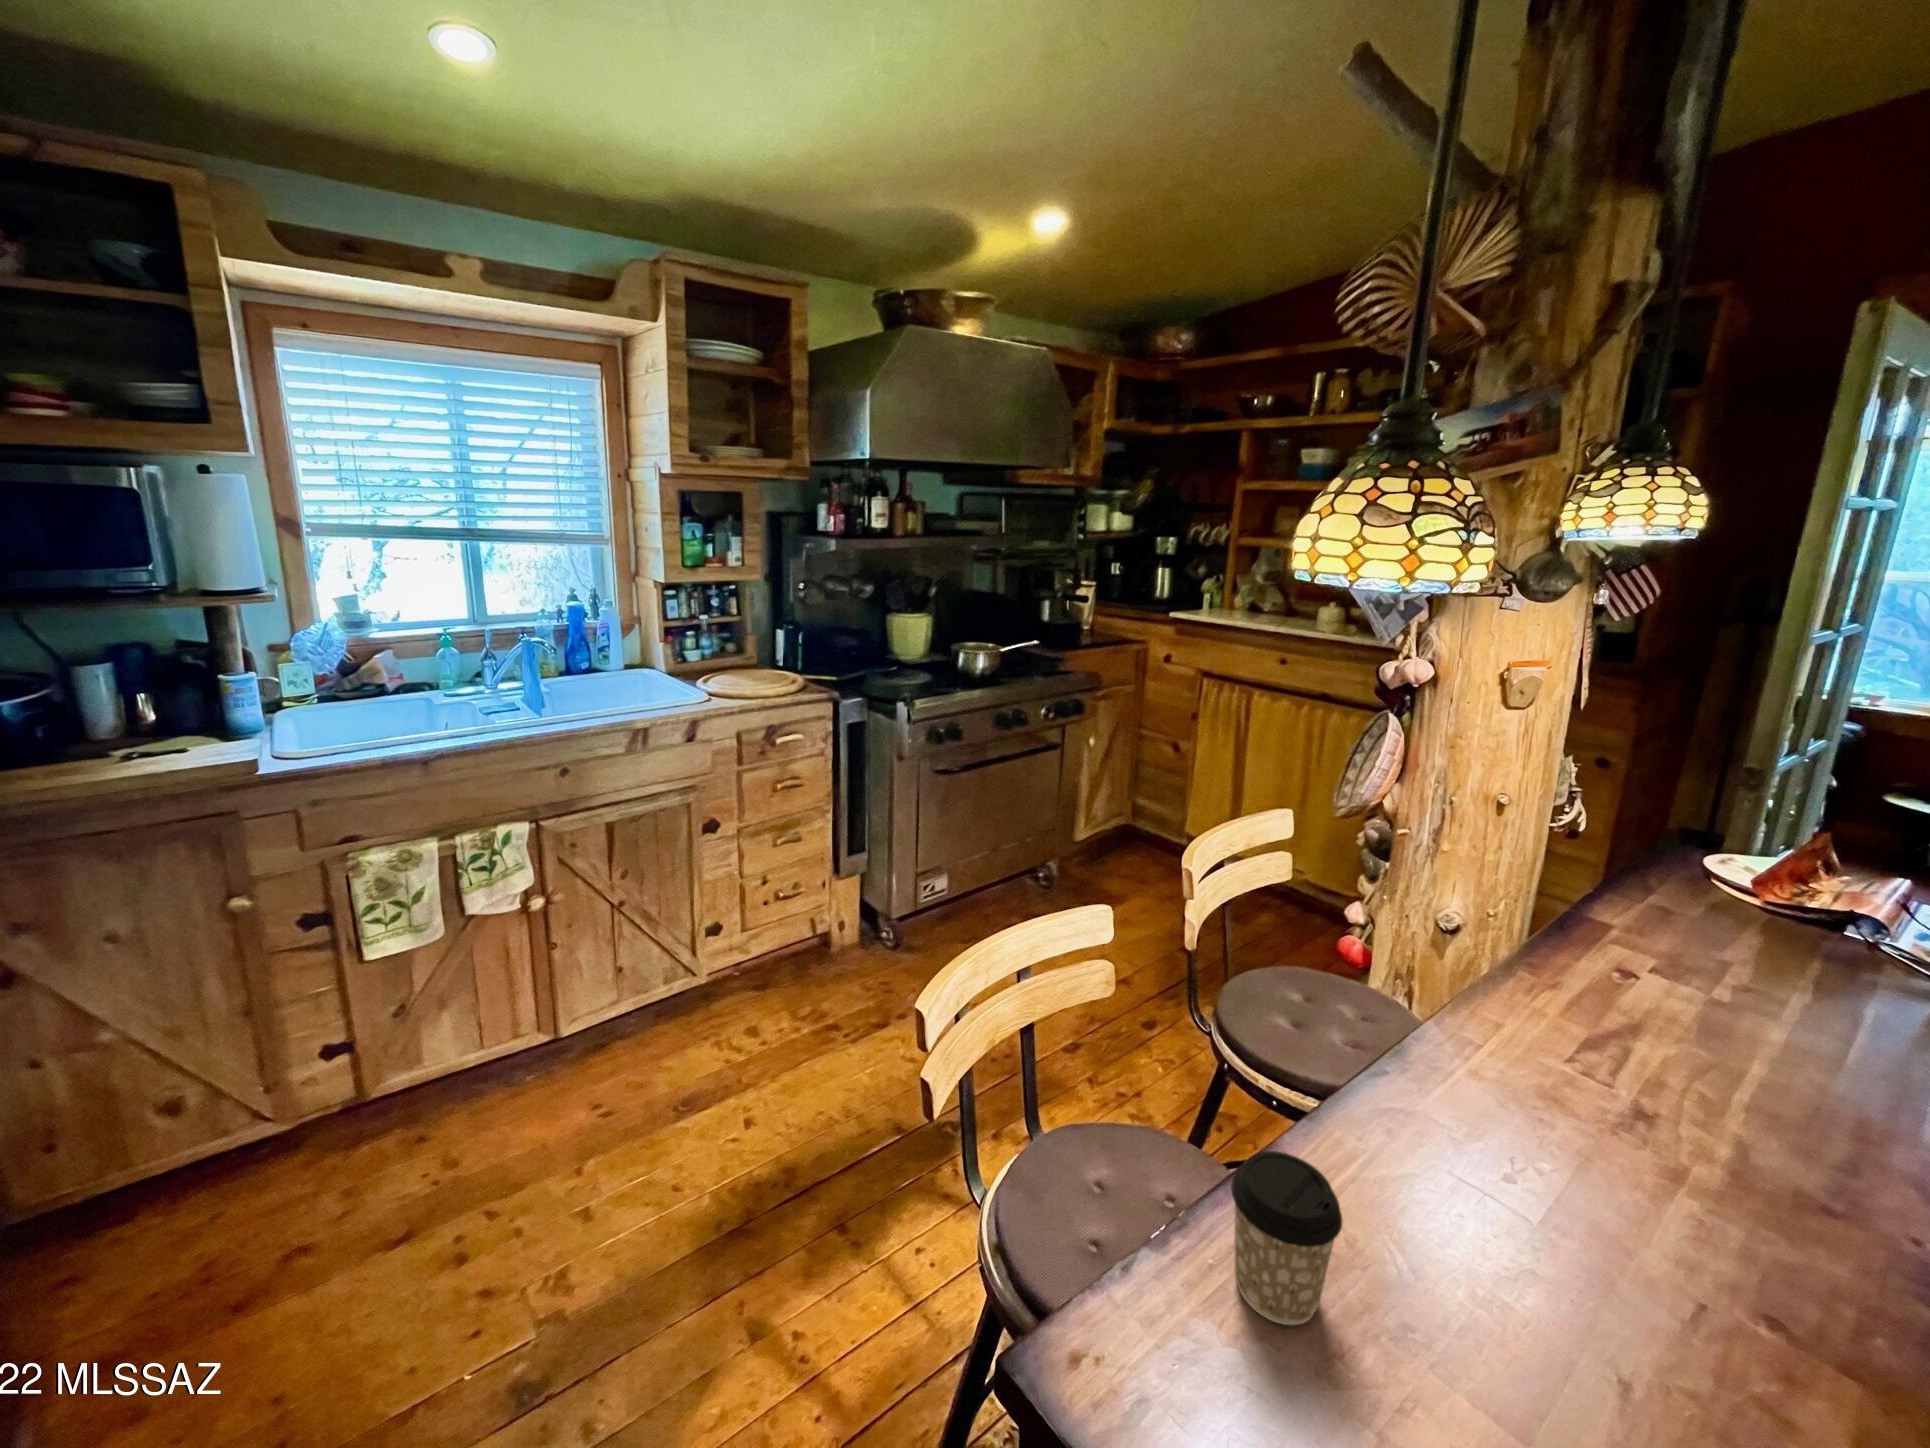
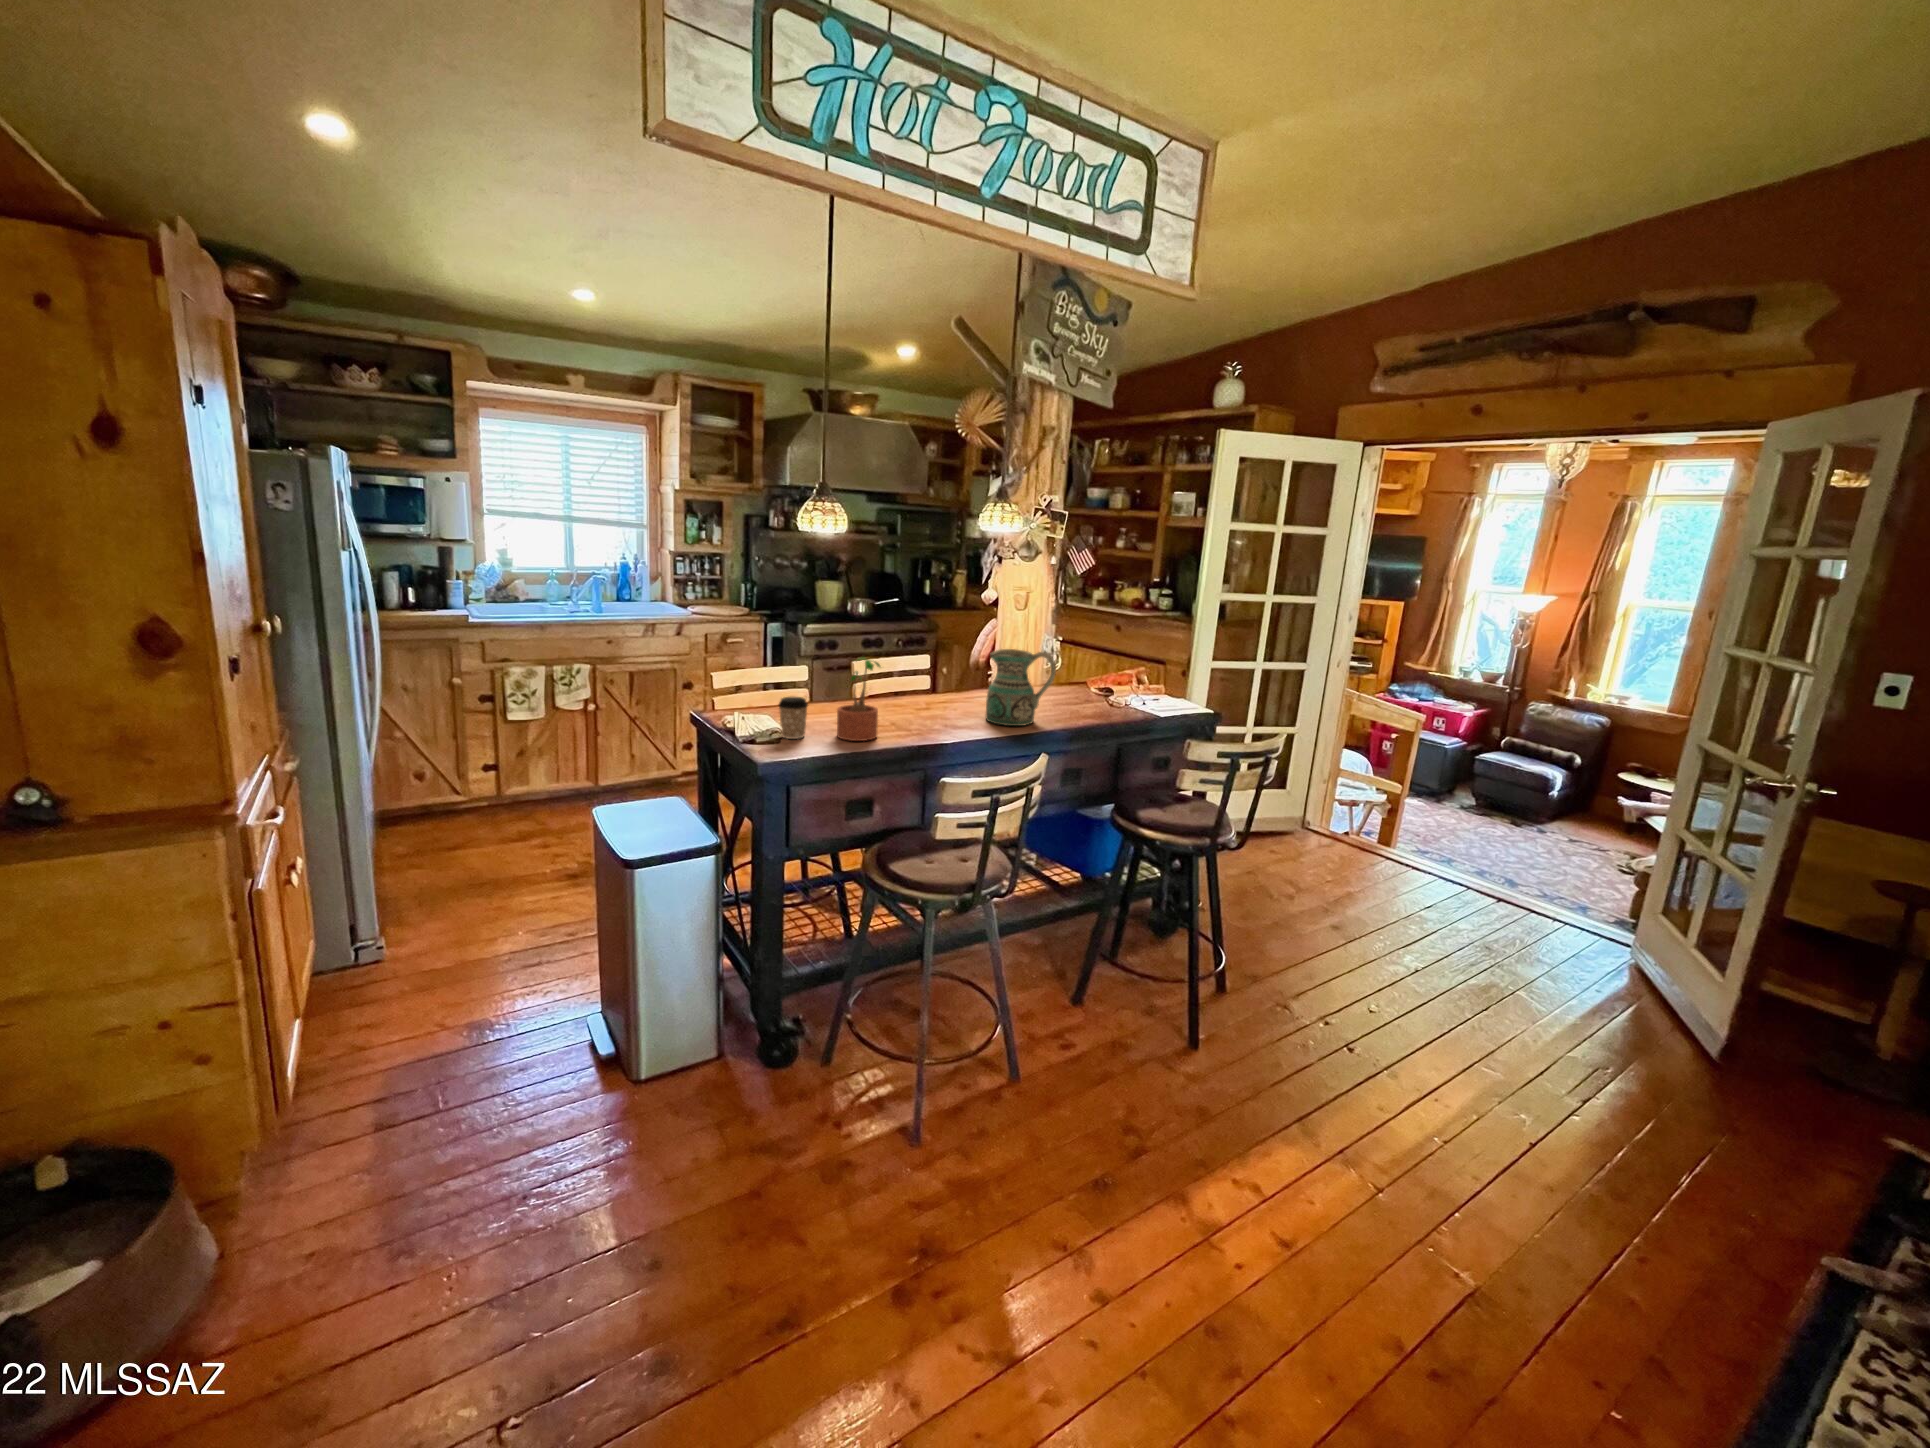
ceramic pitcher: none [1600,864,1836,1093] -> present [986,649,1056,726]
potted plant: none [1378,998,1588,1307] -> present [837,658,880,741]

